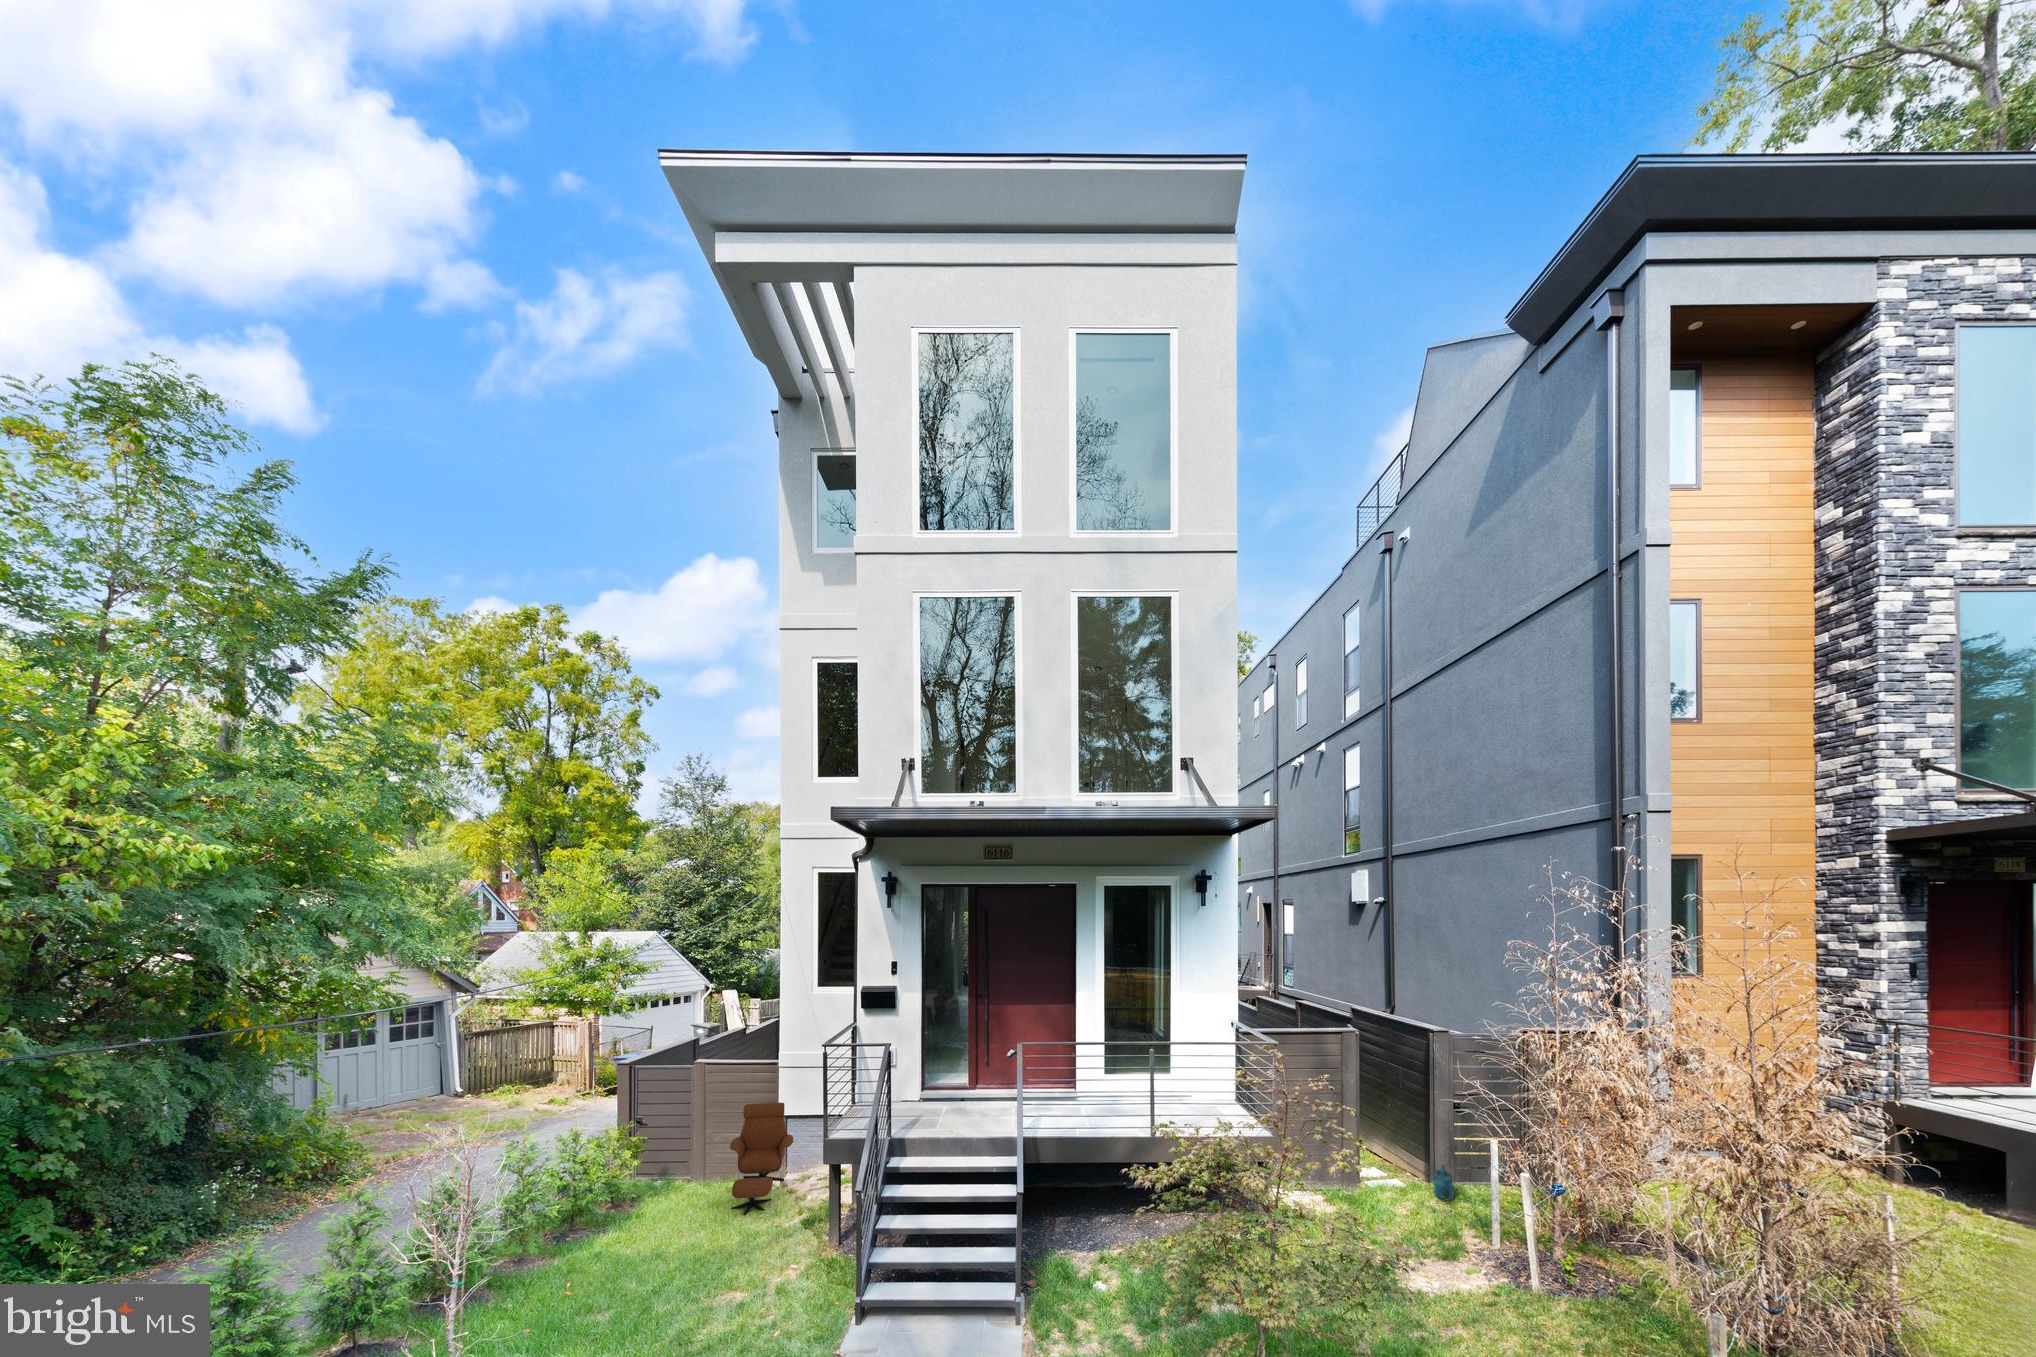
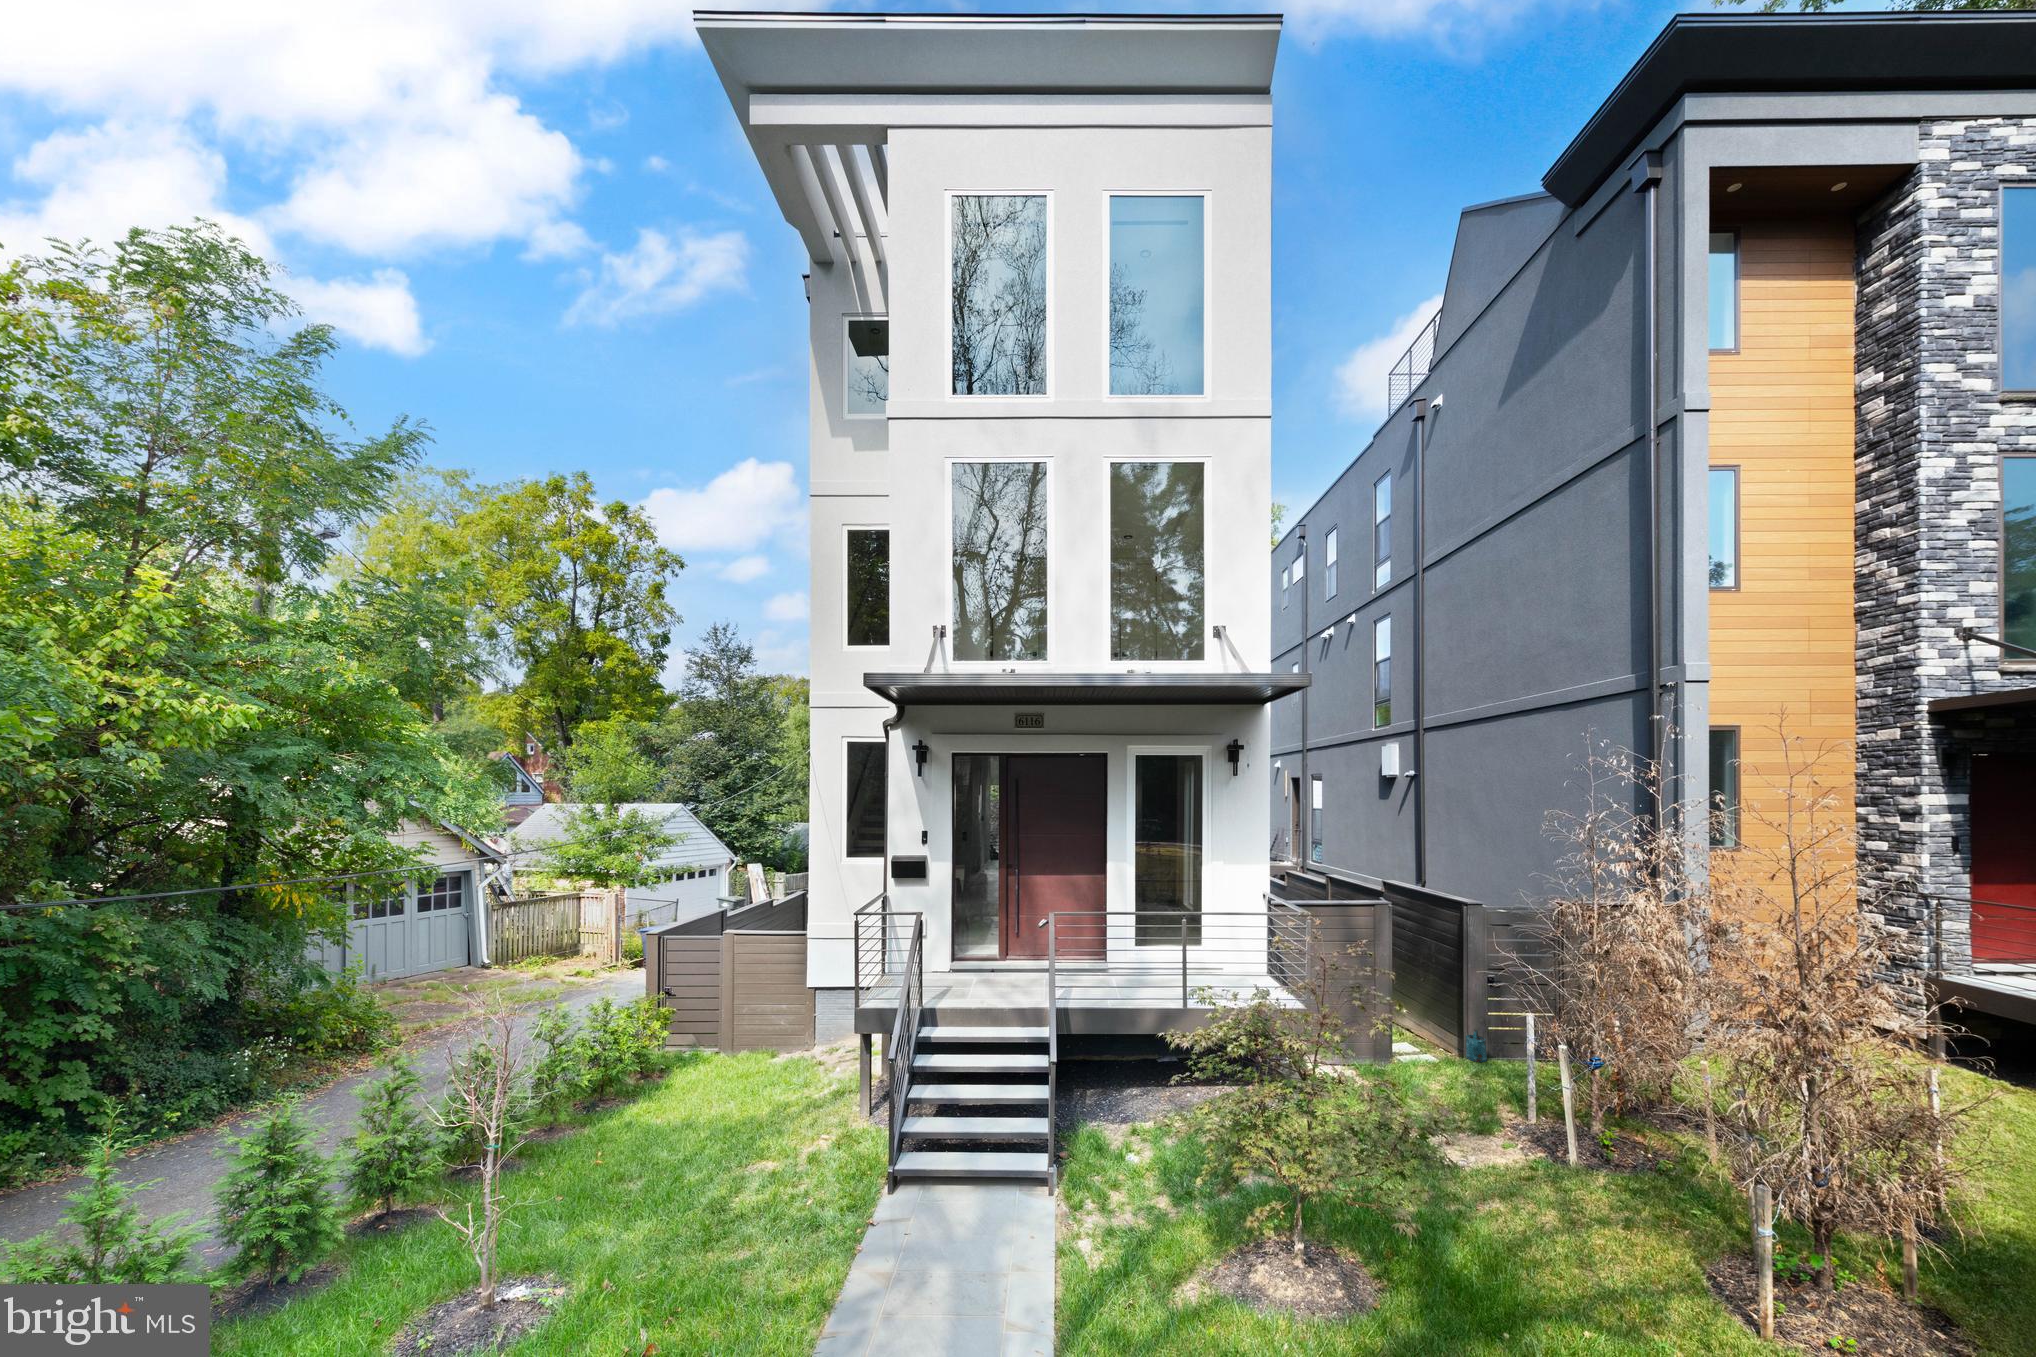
lounge chair: present [730,1102,793,1215] -> none [758,977,821,1079]

